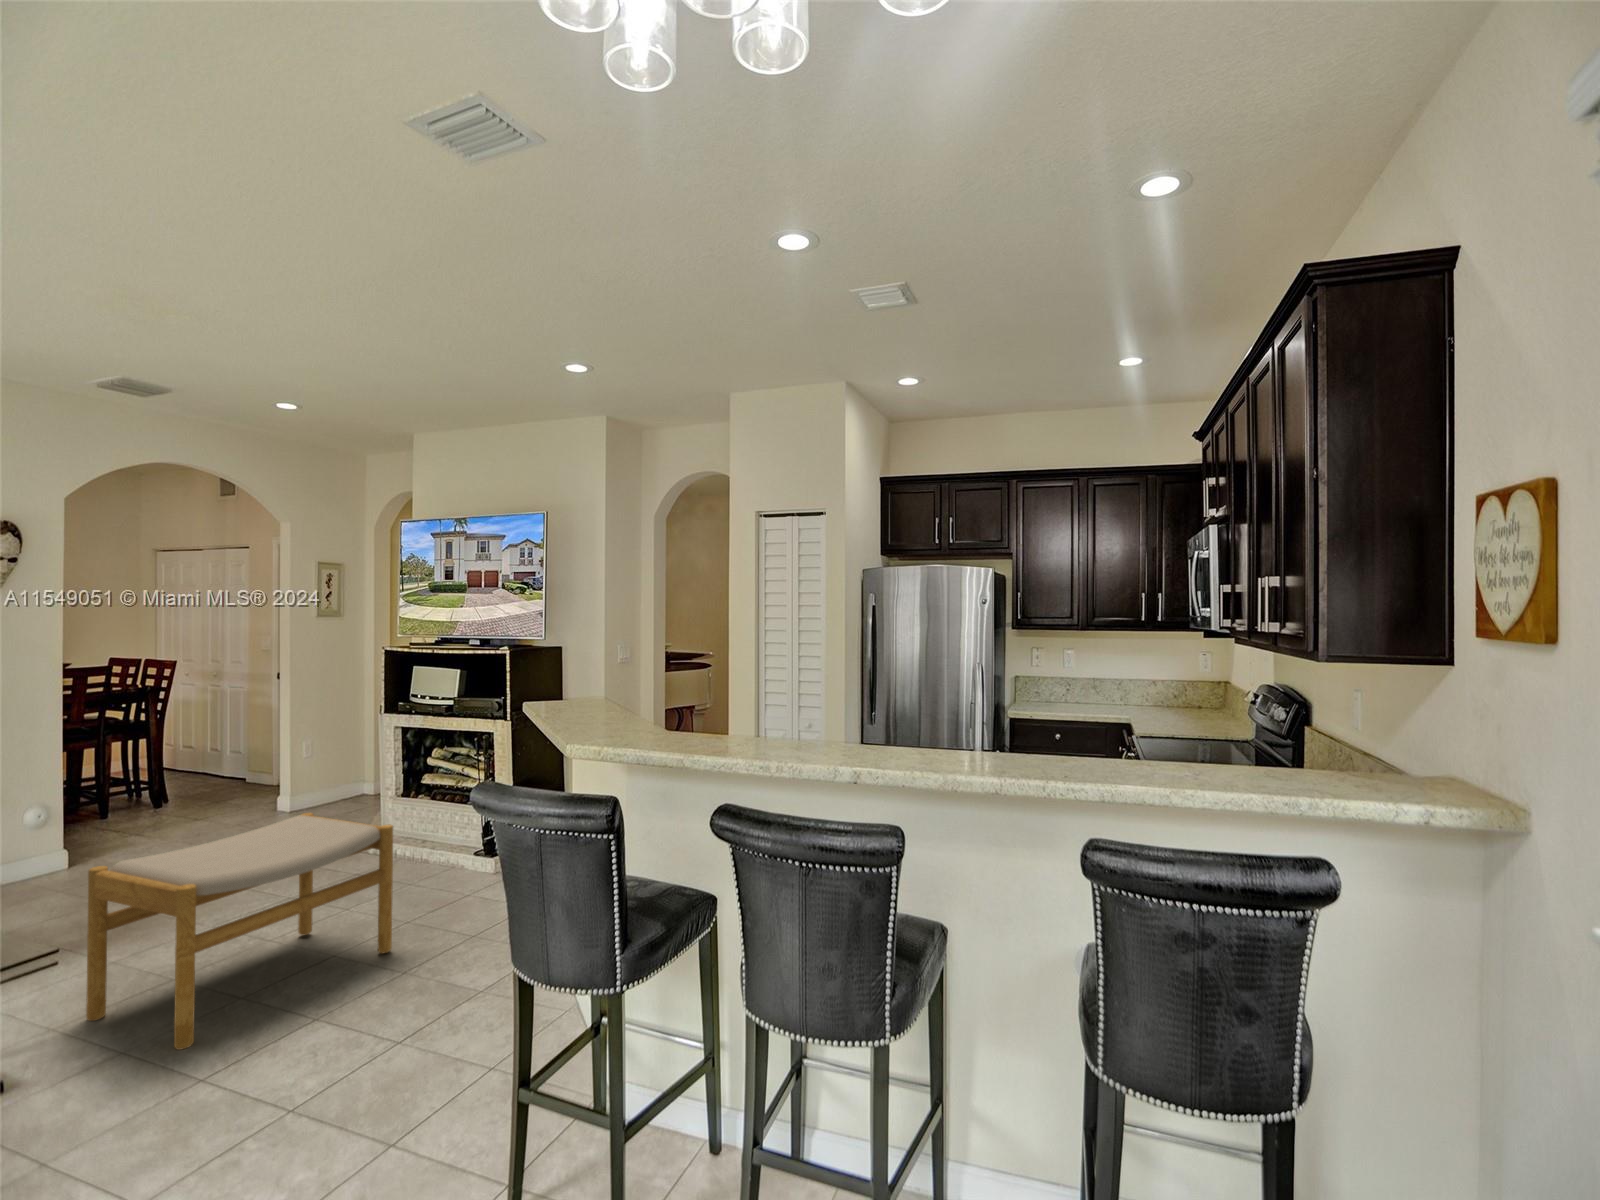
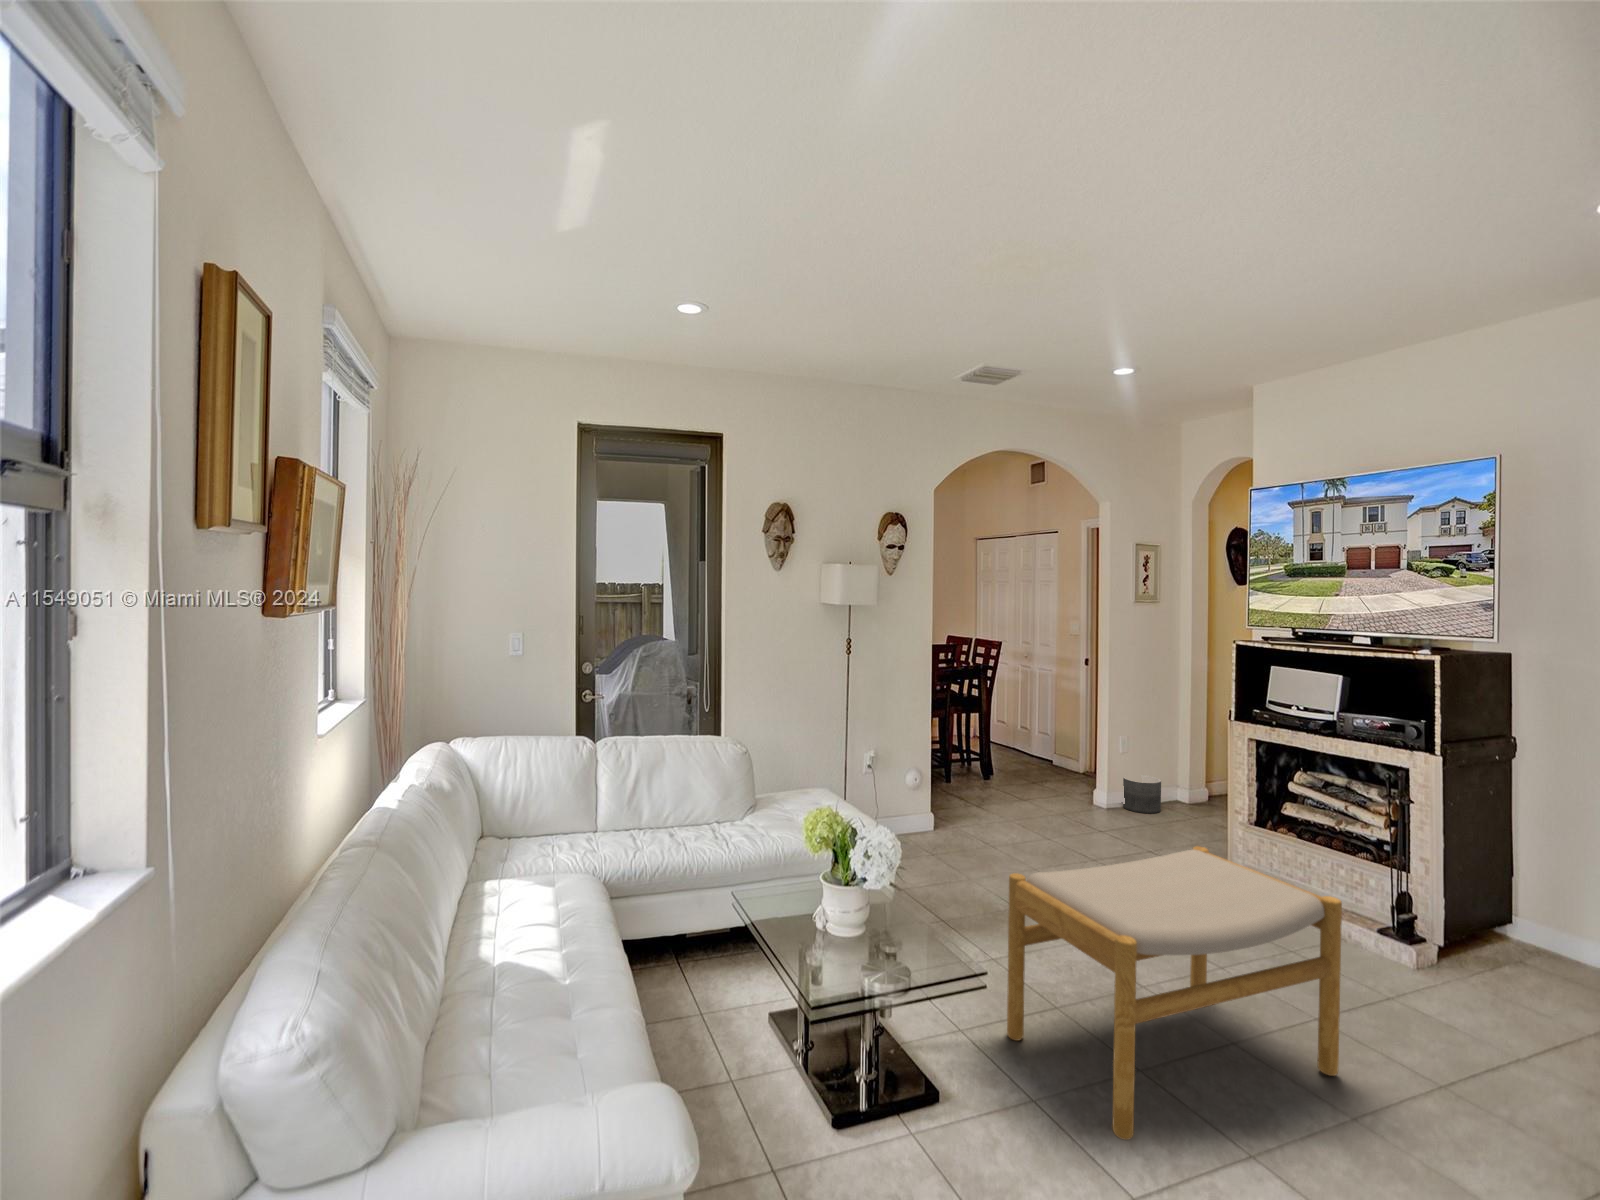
planter: none [310,776,347,811] -> present [1123,775,1161,813]

